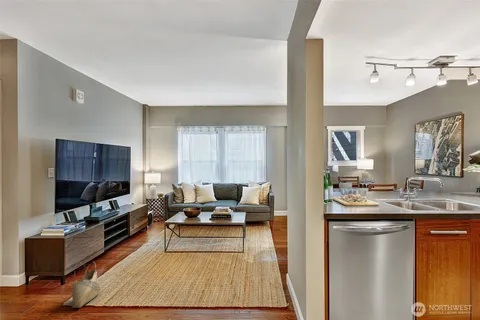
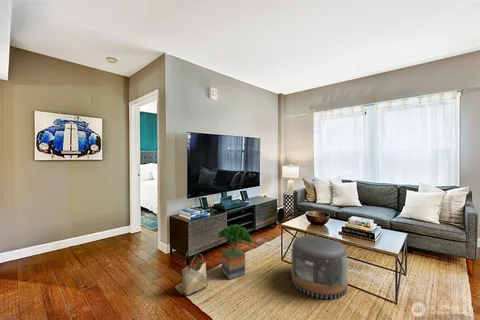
pouf: none [177,224,217,268] -> present [292,235,348,299]
potted tree: none [104,229,143,281] -> present [218,225,253,279]

